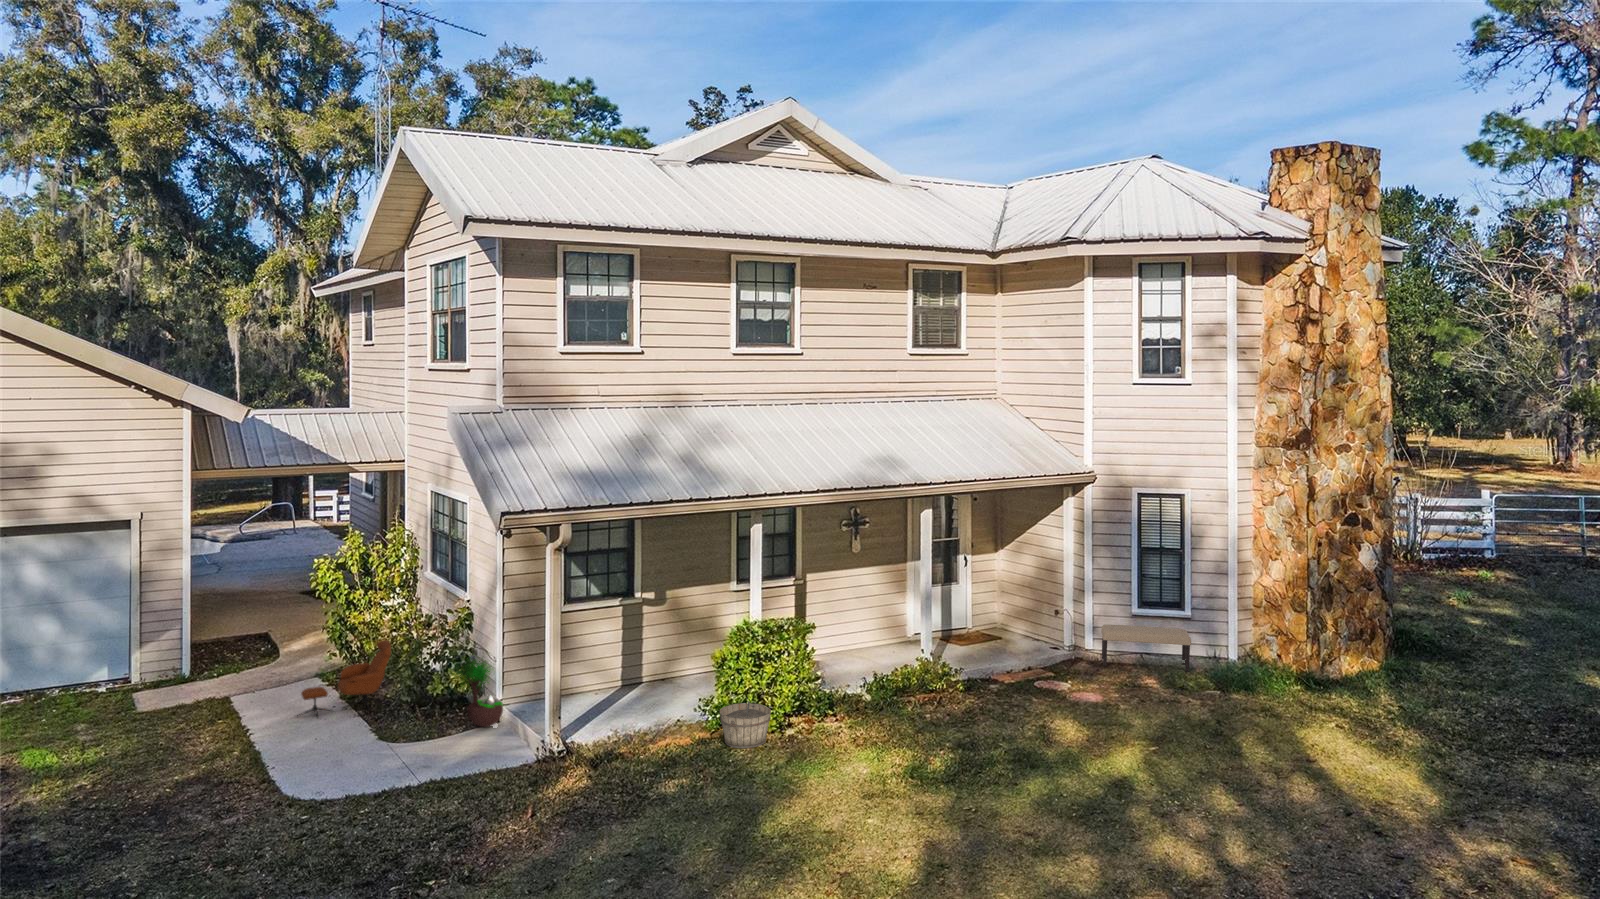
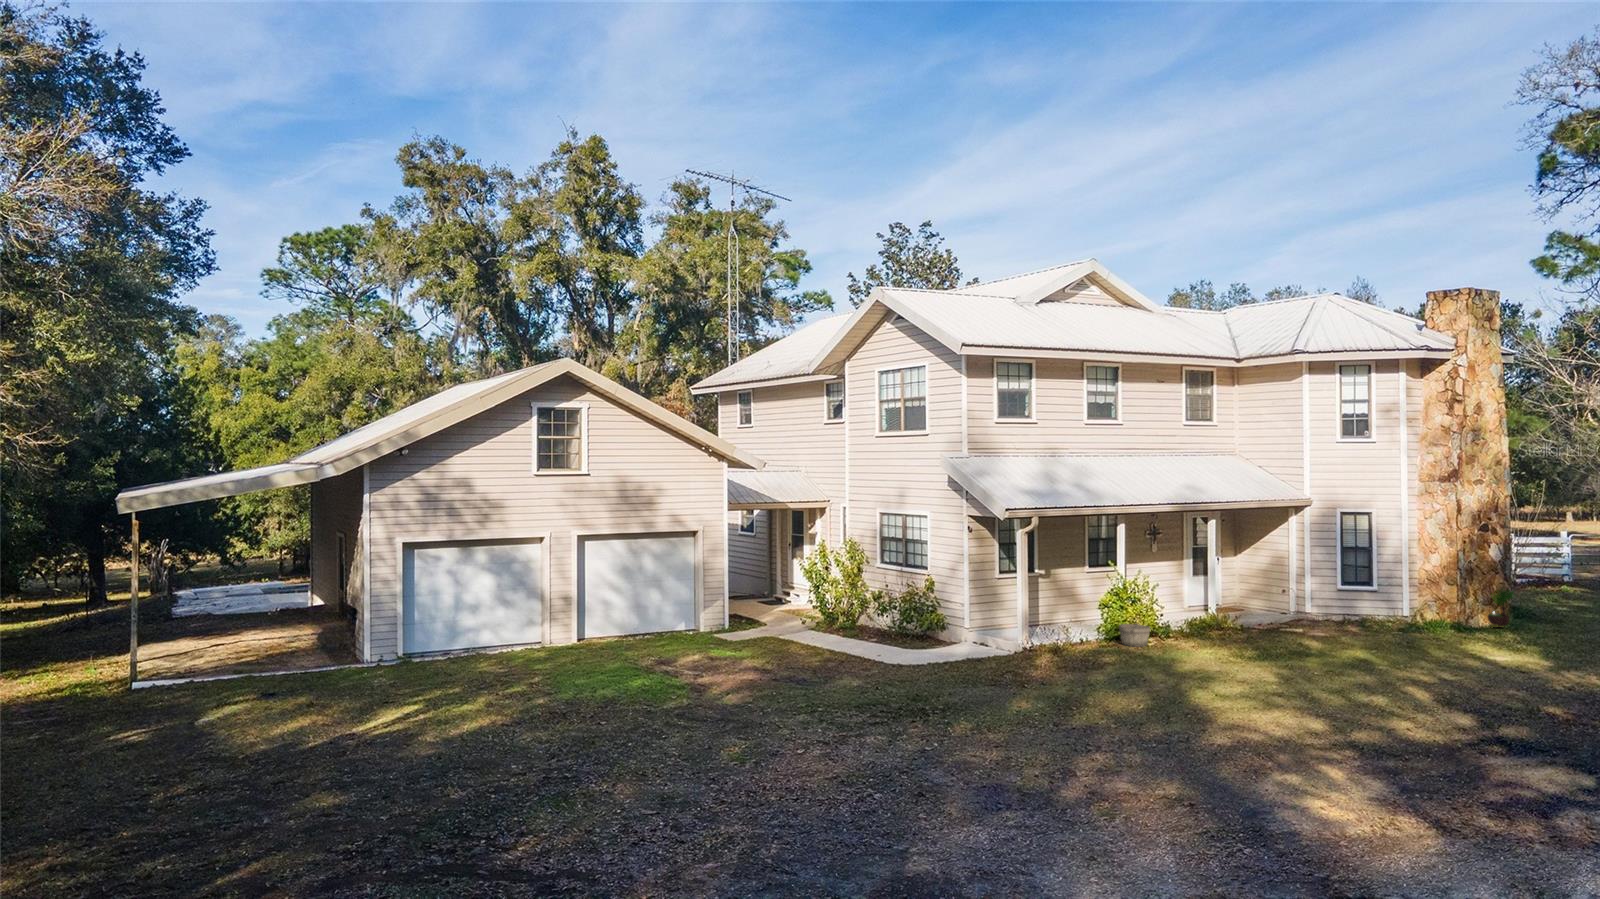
bench: present [1101,625,1191,672] -> none [1320,597,1385,625]
lounge chair: present [297,640,391,716] -> none [848,591,895,633]
potted tree: present [455,659,503,727] -> present [1487,589,1513,626]

